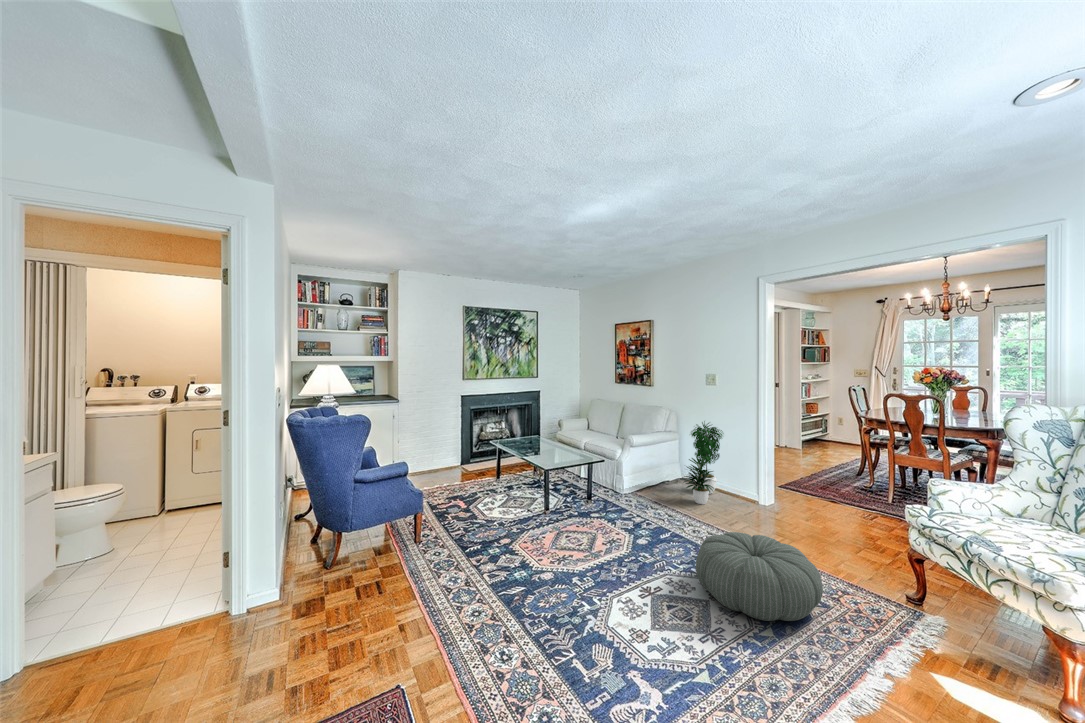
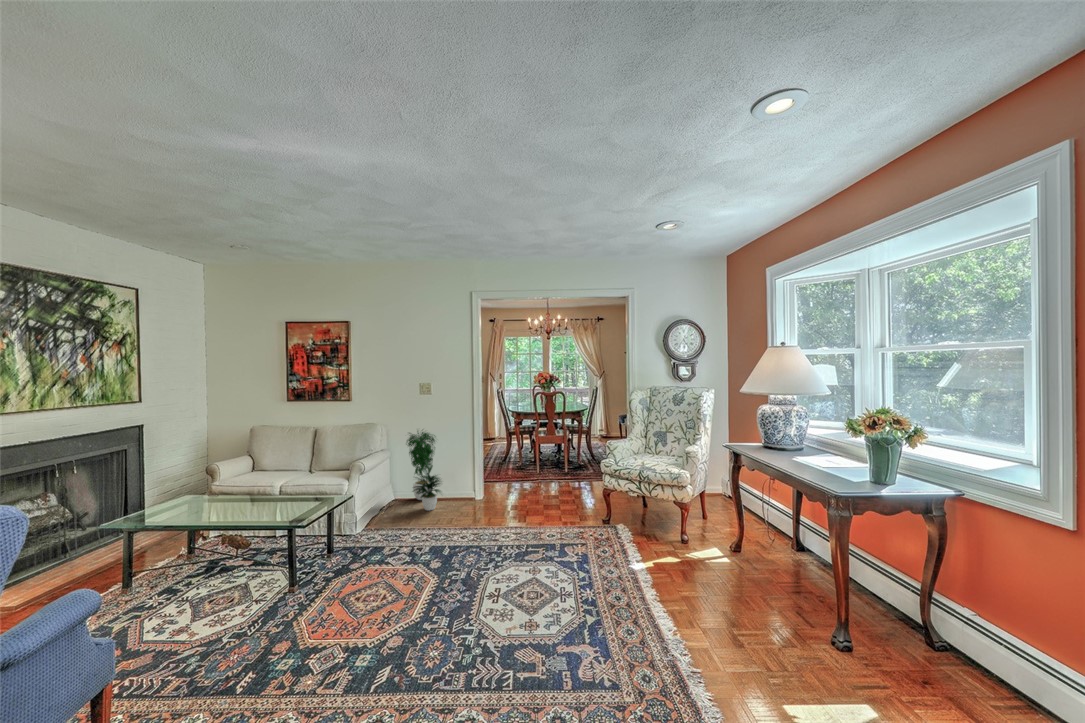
pouf: present [696,532,823,621] -> none [505,510,594,573]

